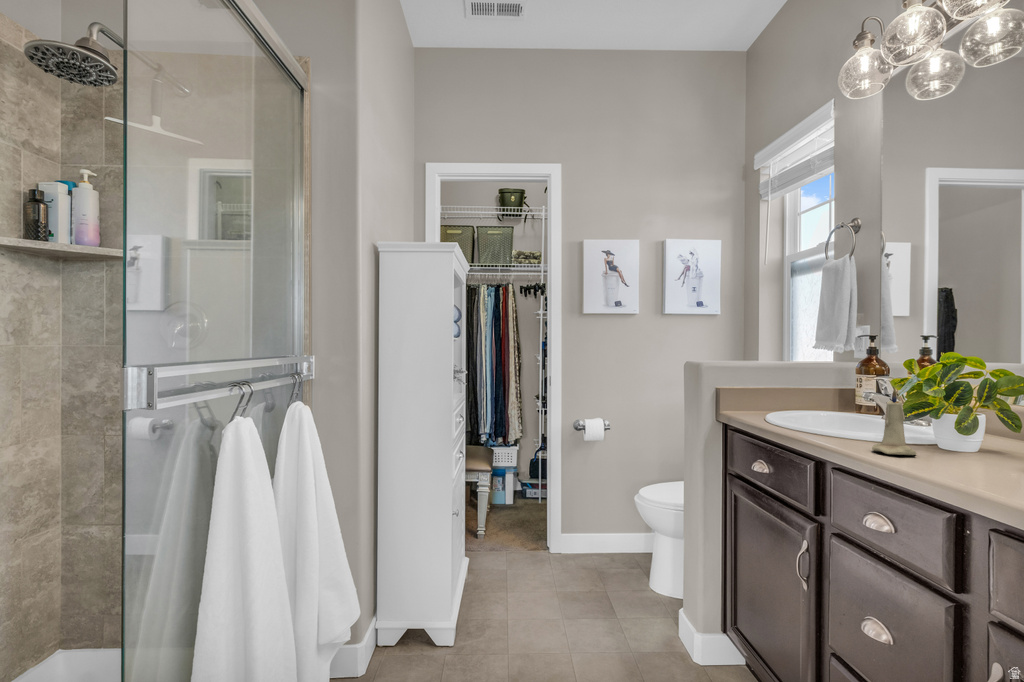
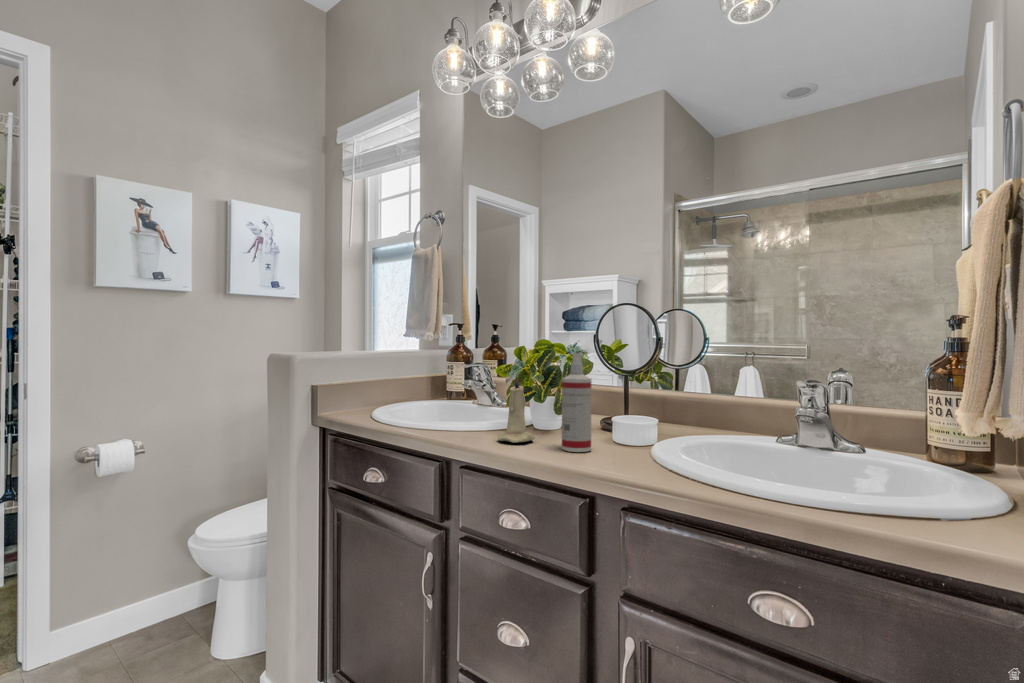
spray bottle: none [940,370,981,473] -> present [562,352,592,452]

